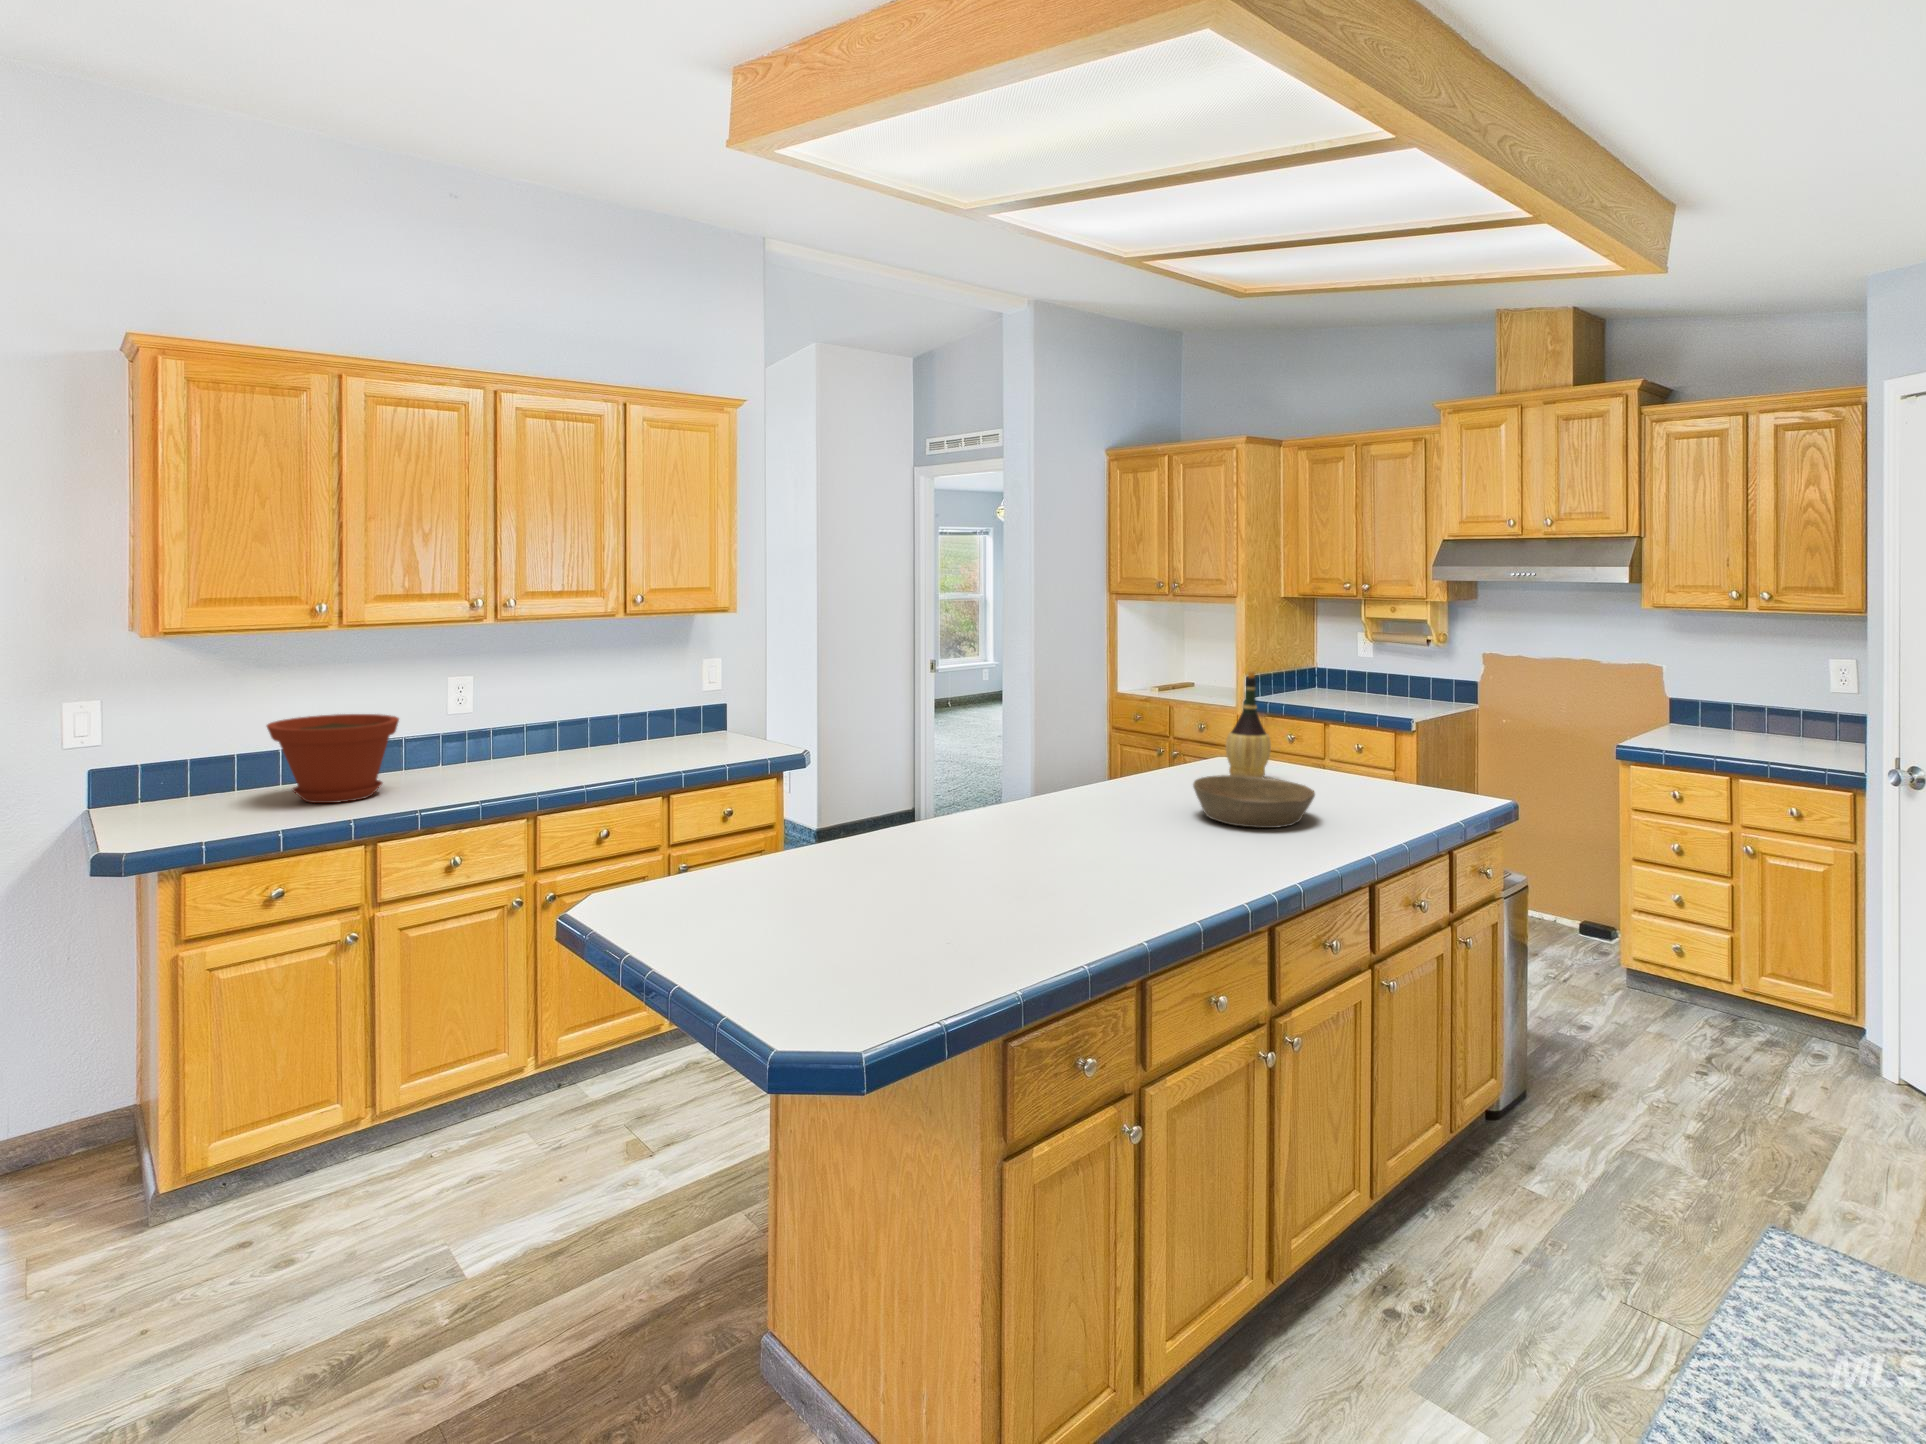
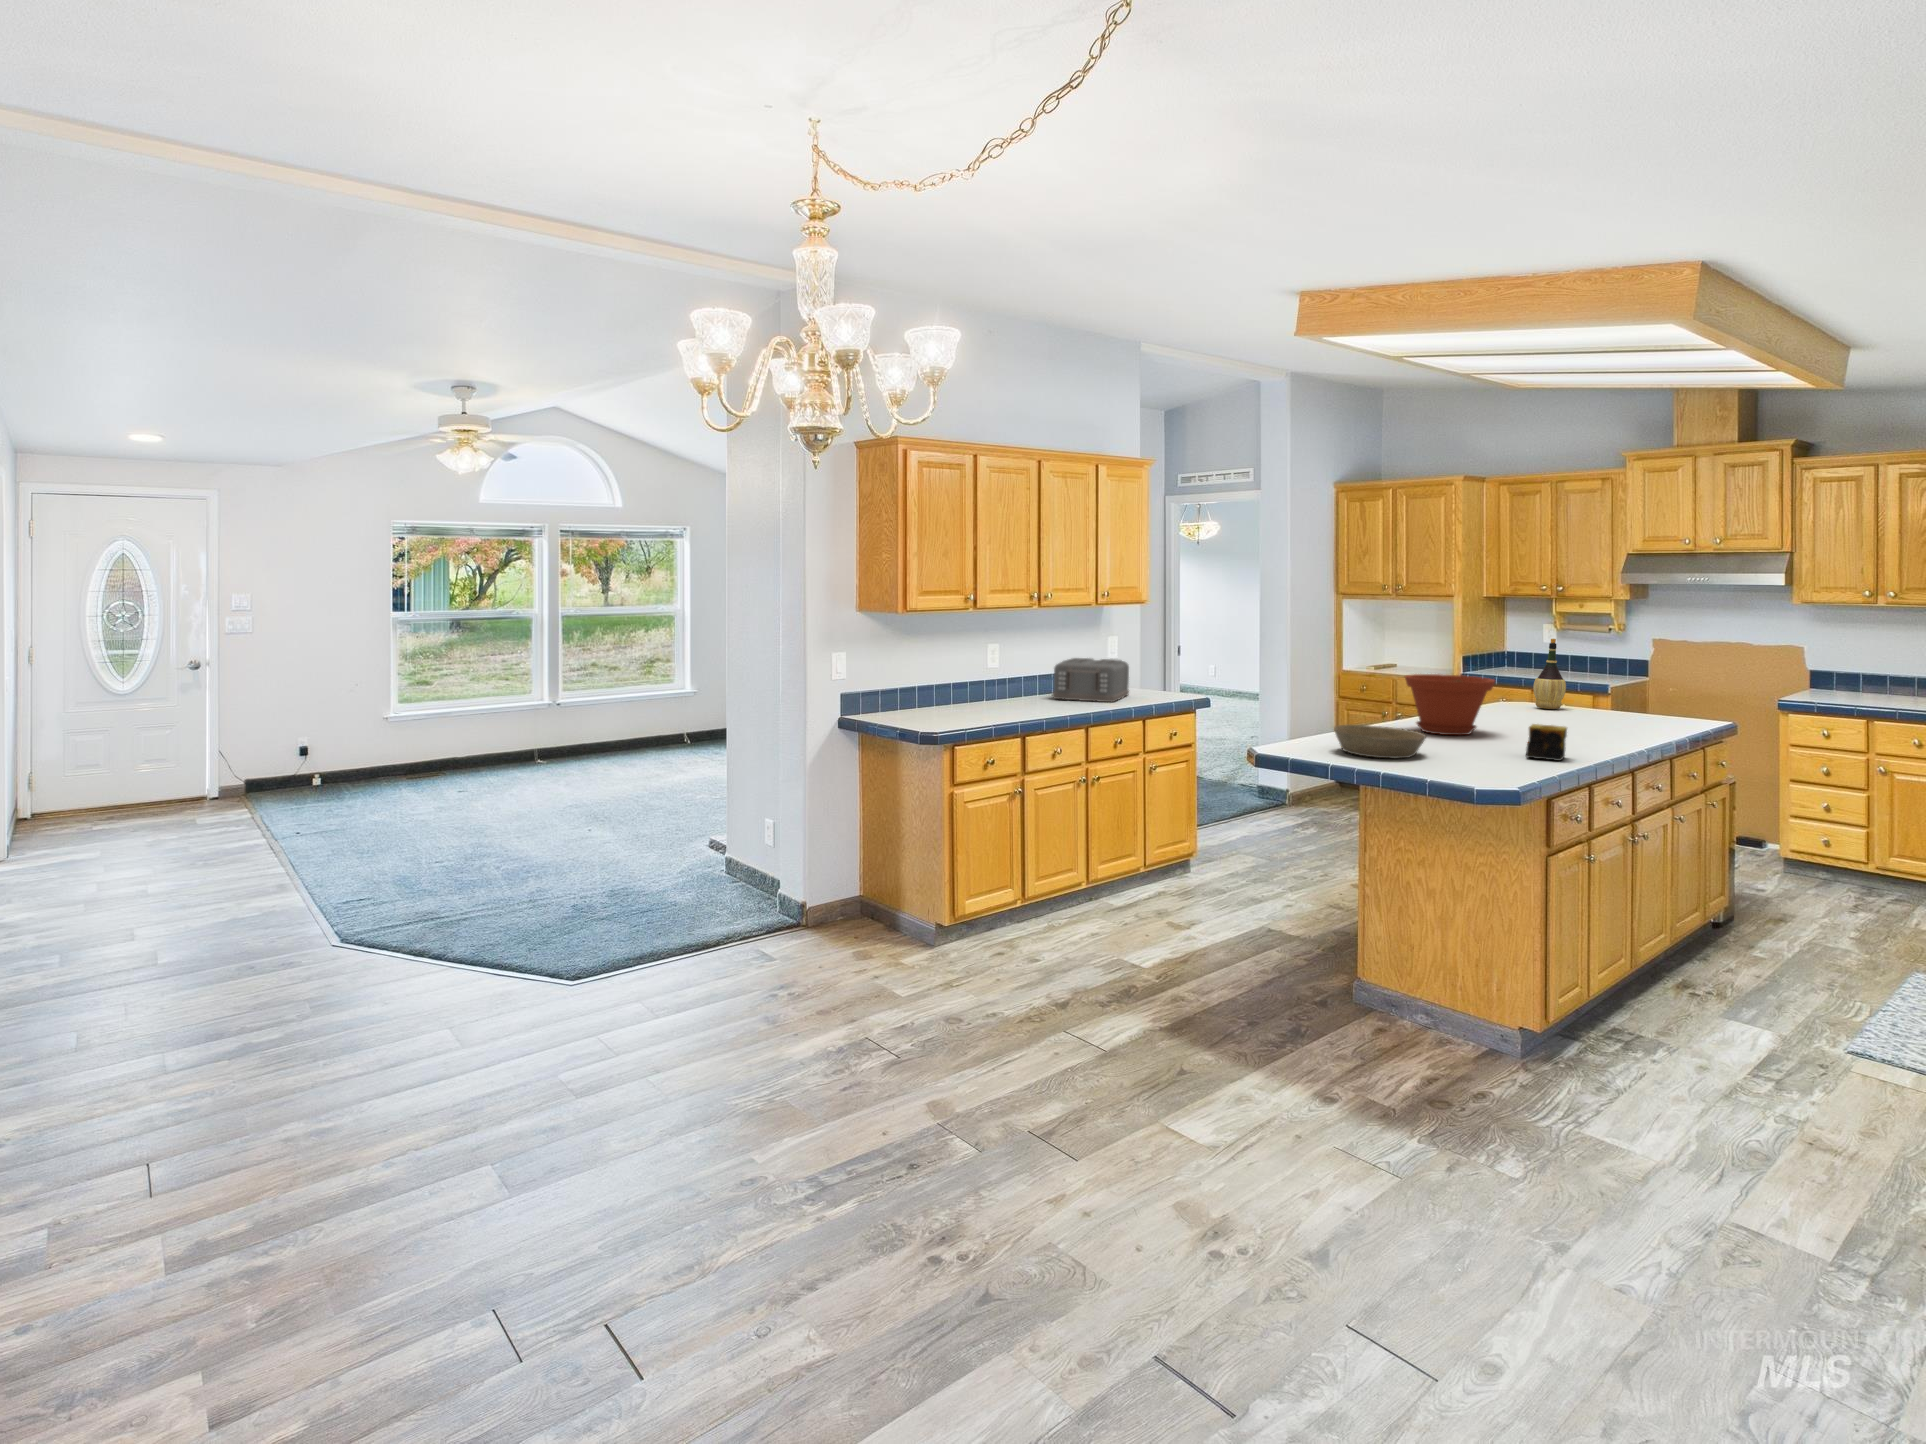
toaster: none [535,695,679,769] -> present [1052,658,1129,702]
plant pot: present [267,714,399,803] -> present [1404,674,1495,735]
bowl: present [1193,775,1315,828] -> present [1334,725,1426,759]
candle: none [1010,862,1094,945] -> present [1526,724,1567,761]

